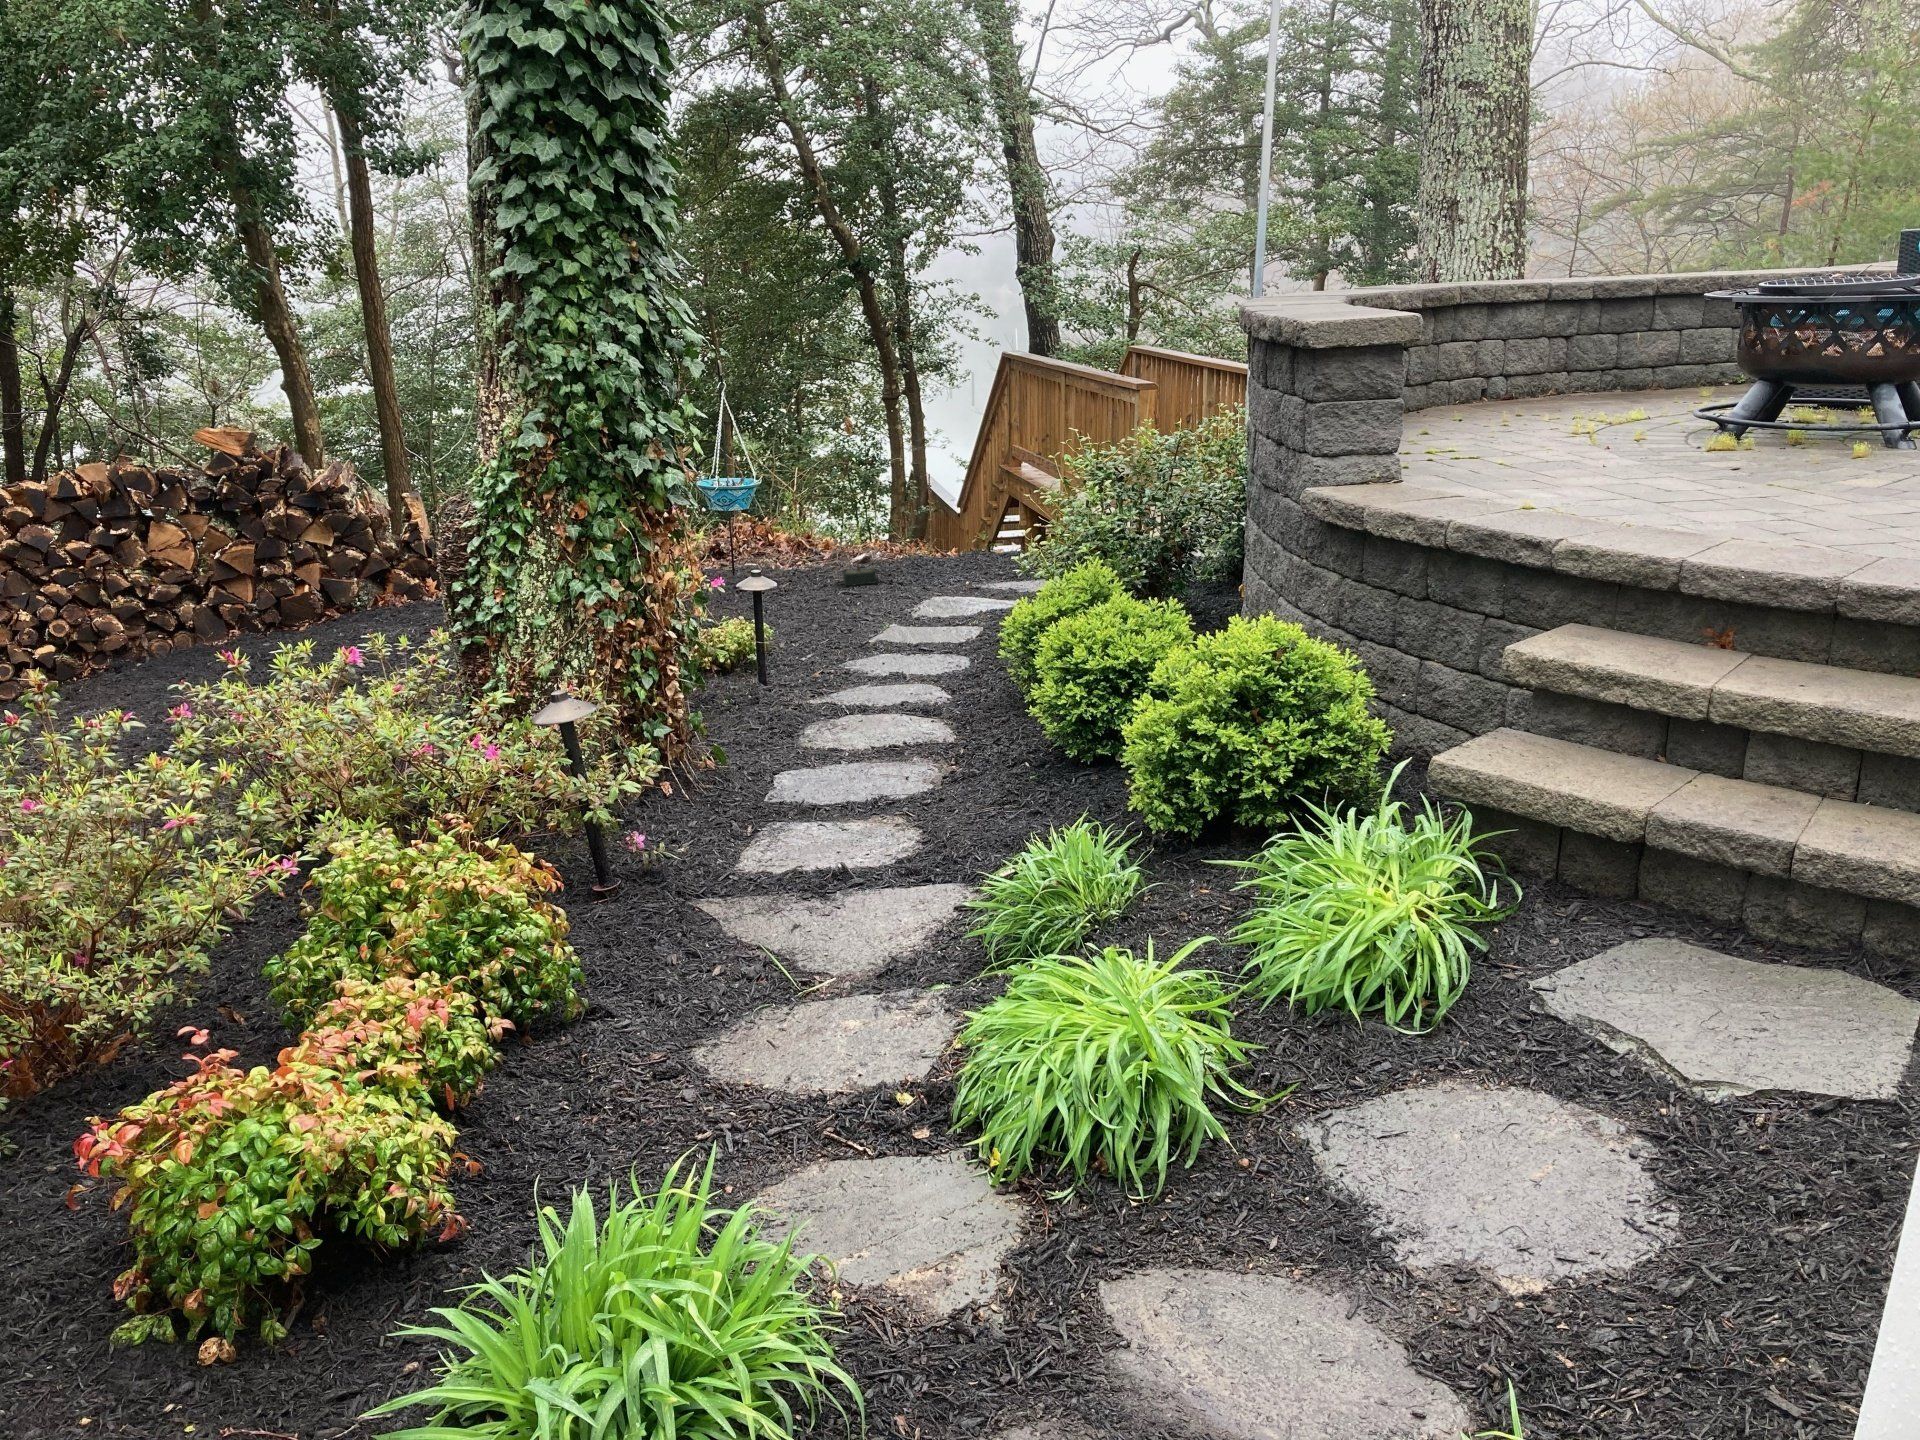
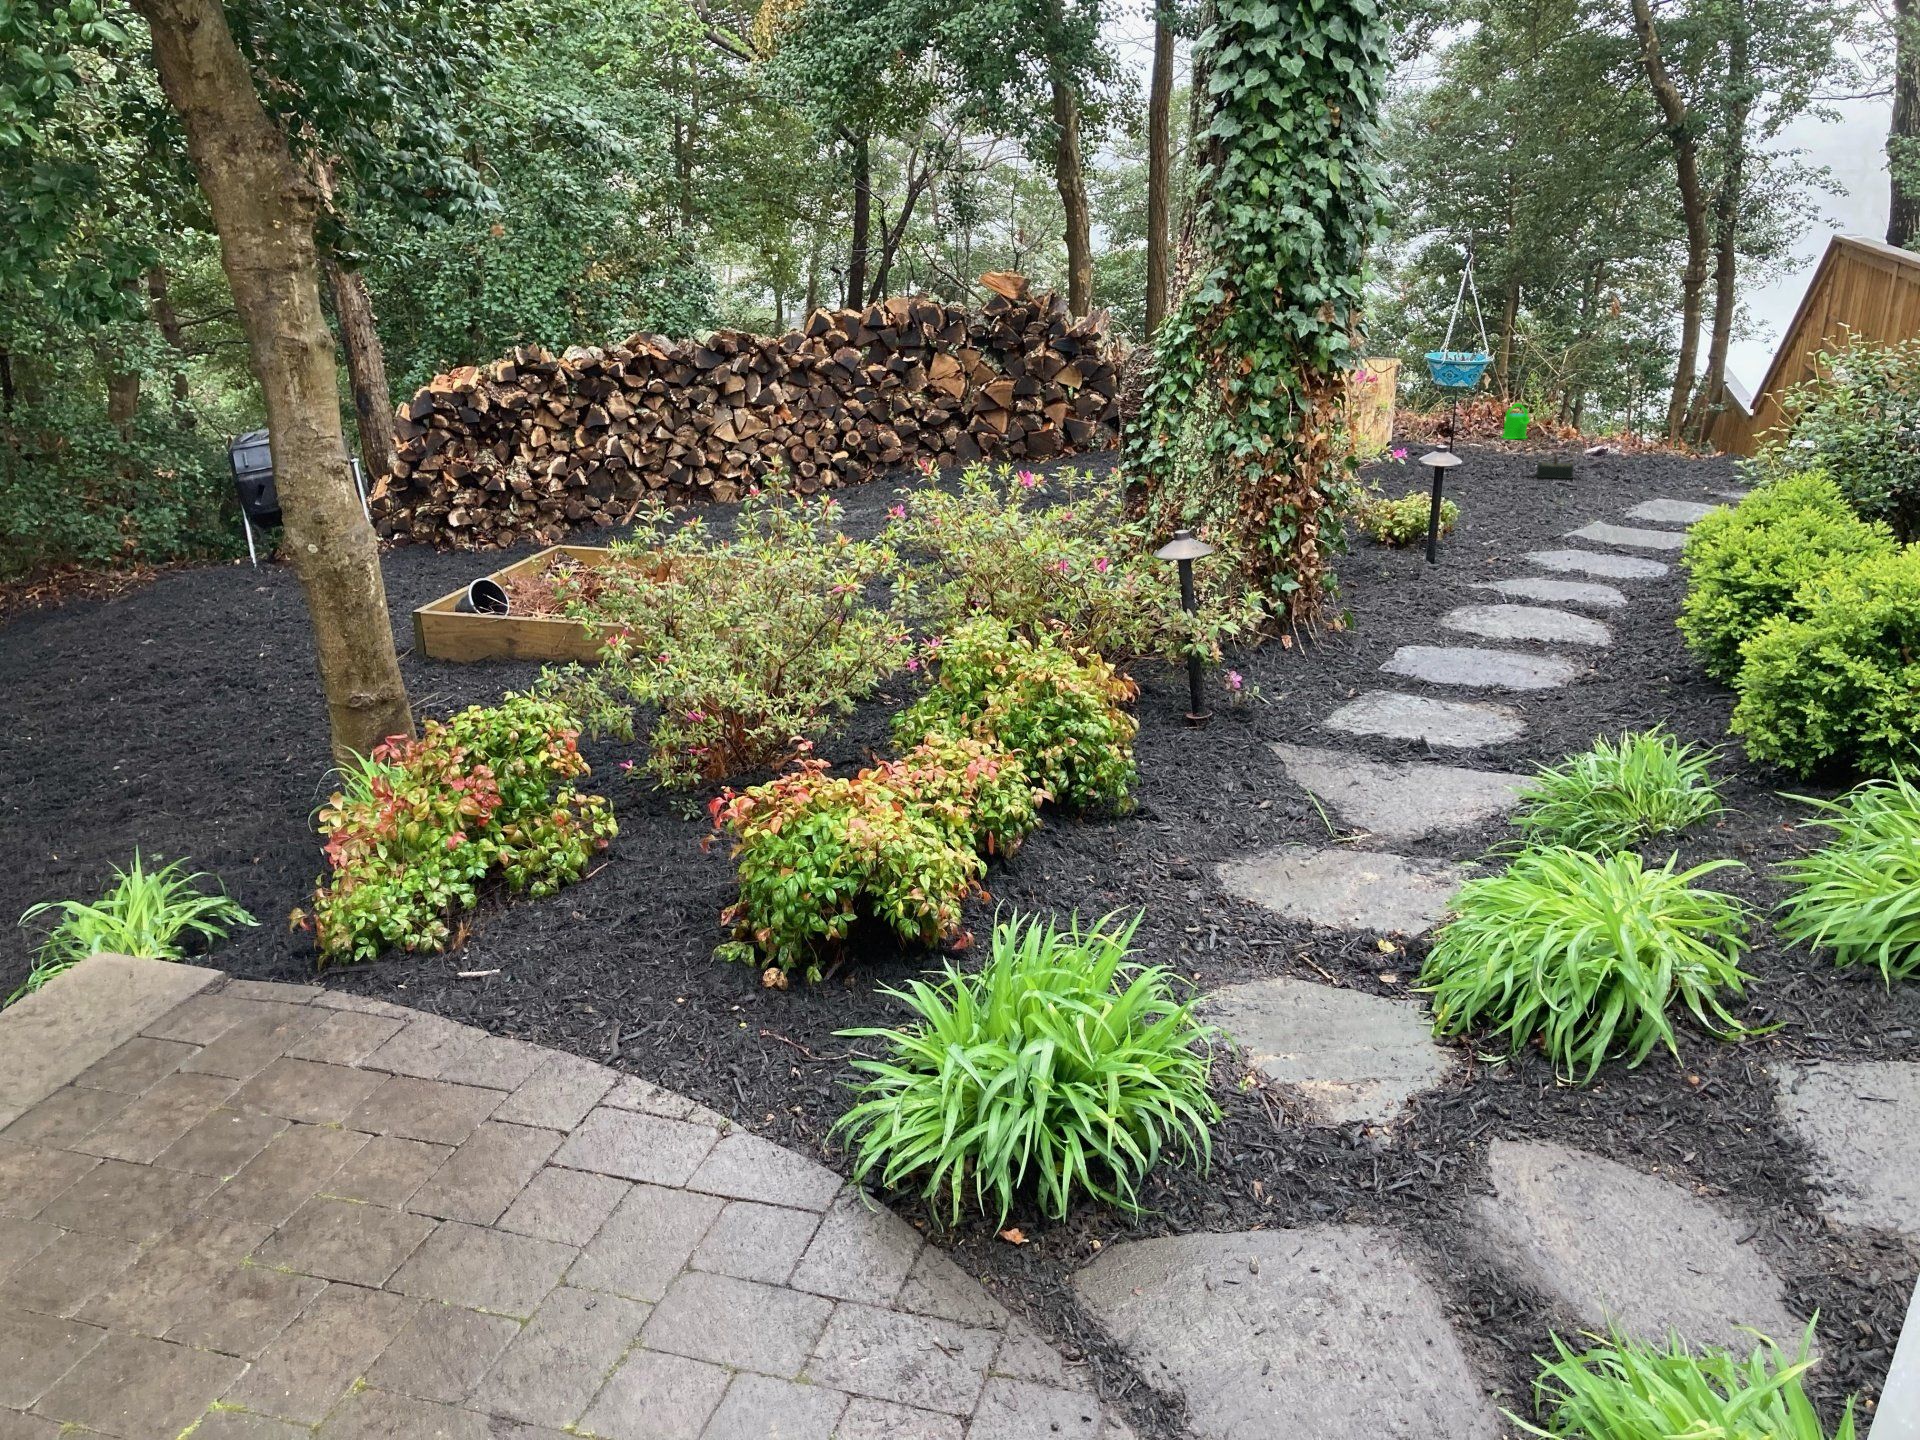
watering can: none [797,514,821,550] -> present [1502,403,1530,439]

